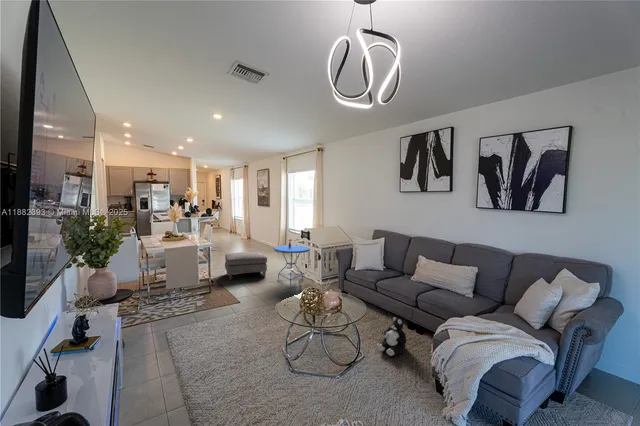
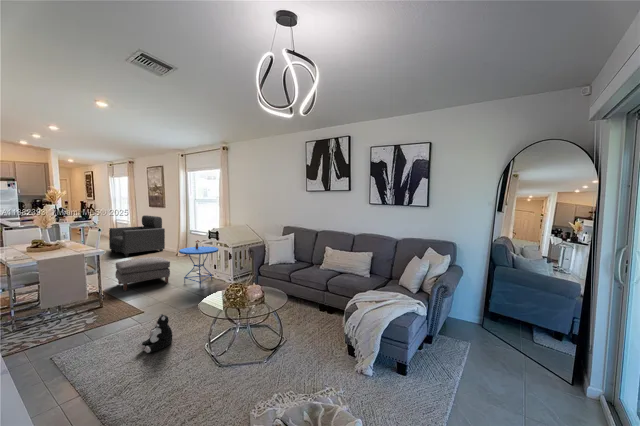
armchair: none [227,214,269,249] -> present [109,215,165,257]
plush toy: present [377,317,406,356] -> present [138,314,172,353]

